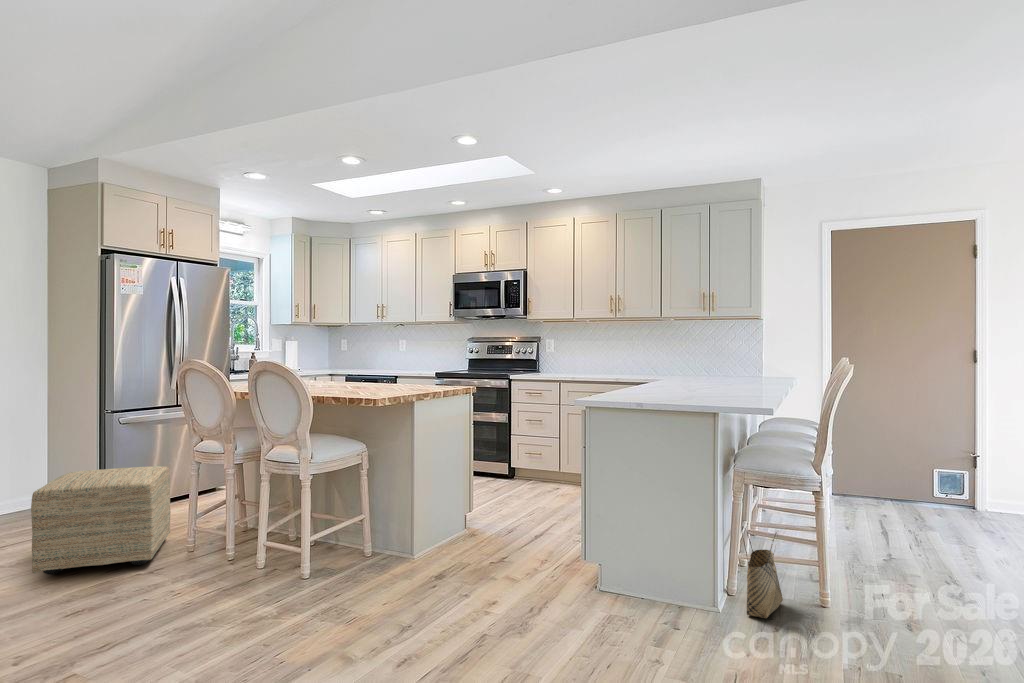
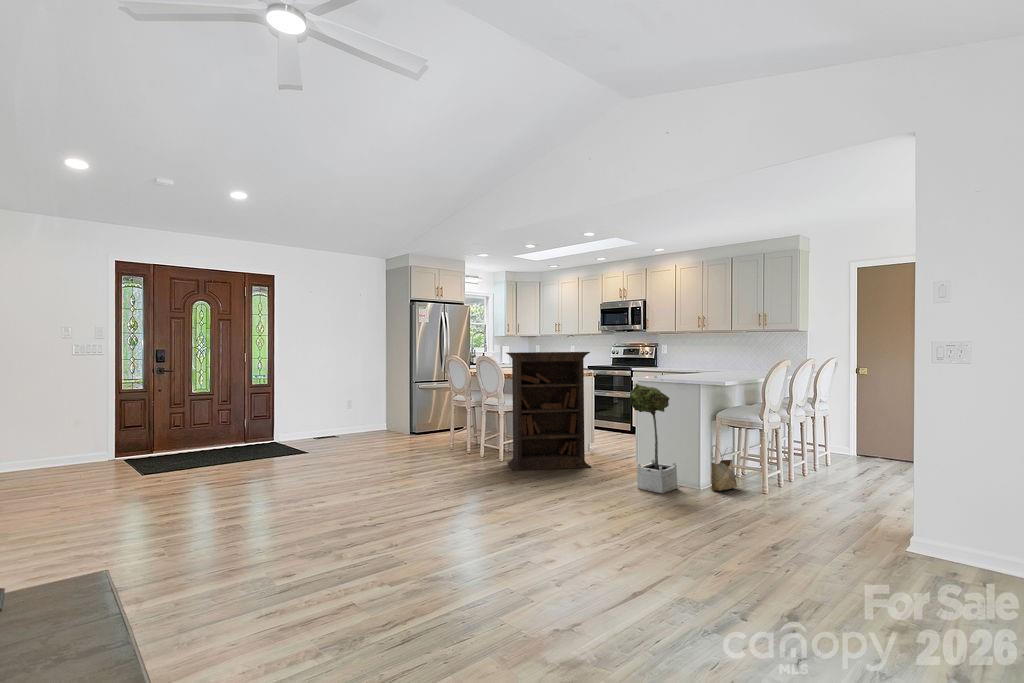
bookcase: none [314,351,494,608] -> present [506,352,591,471]
potted tree: none [594,416,688,644] -> present [629,384,678,493]
ottoman: present [31,466,171,575] -> none [388,409,442,452]

